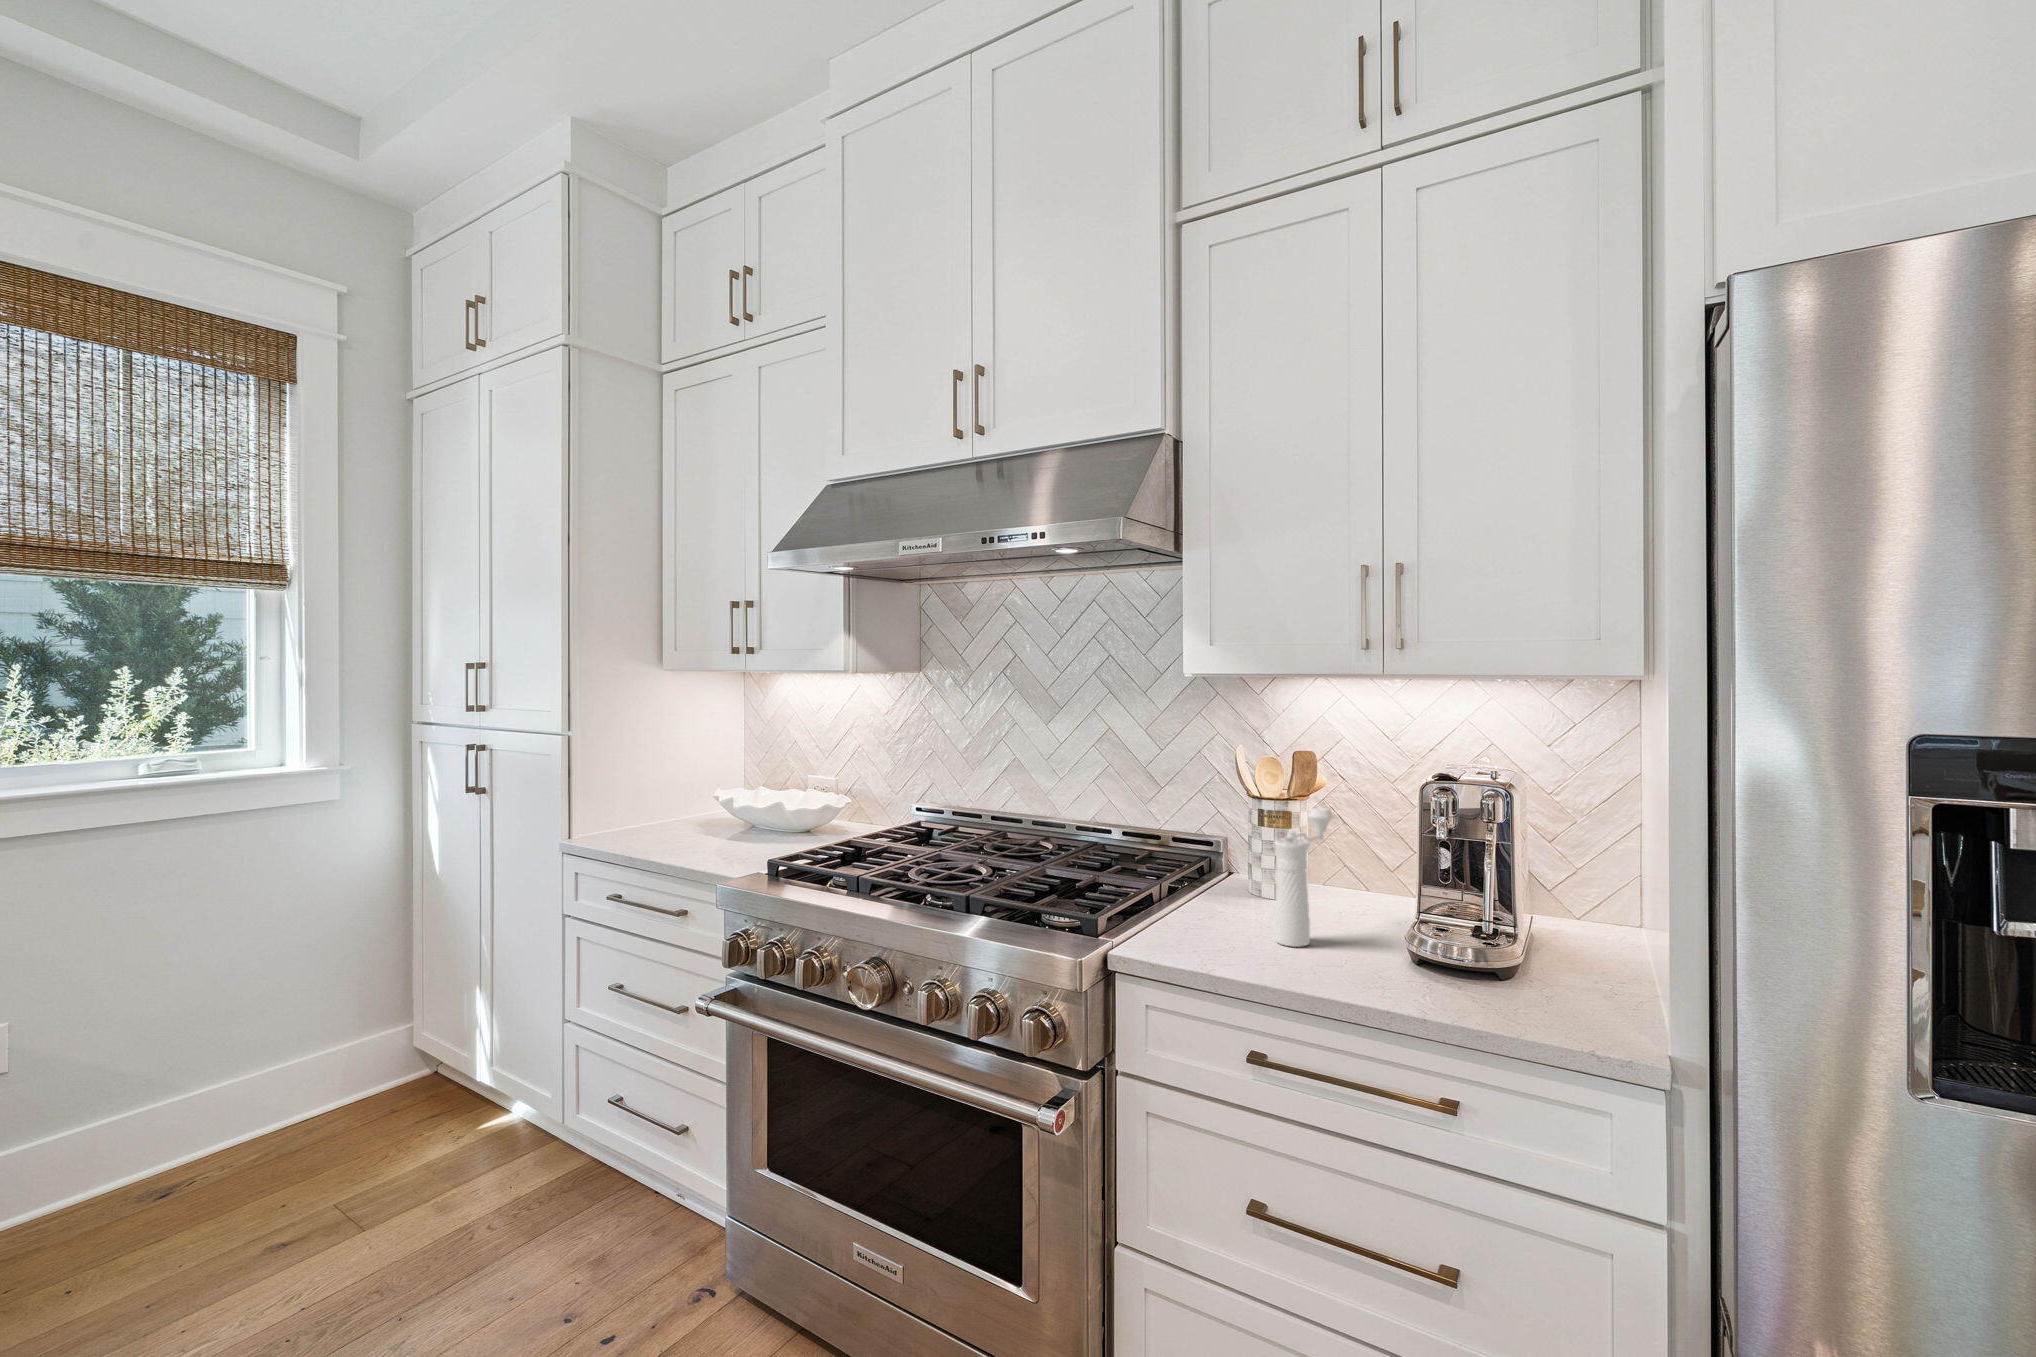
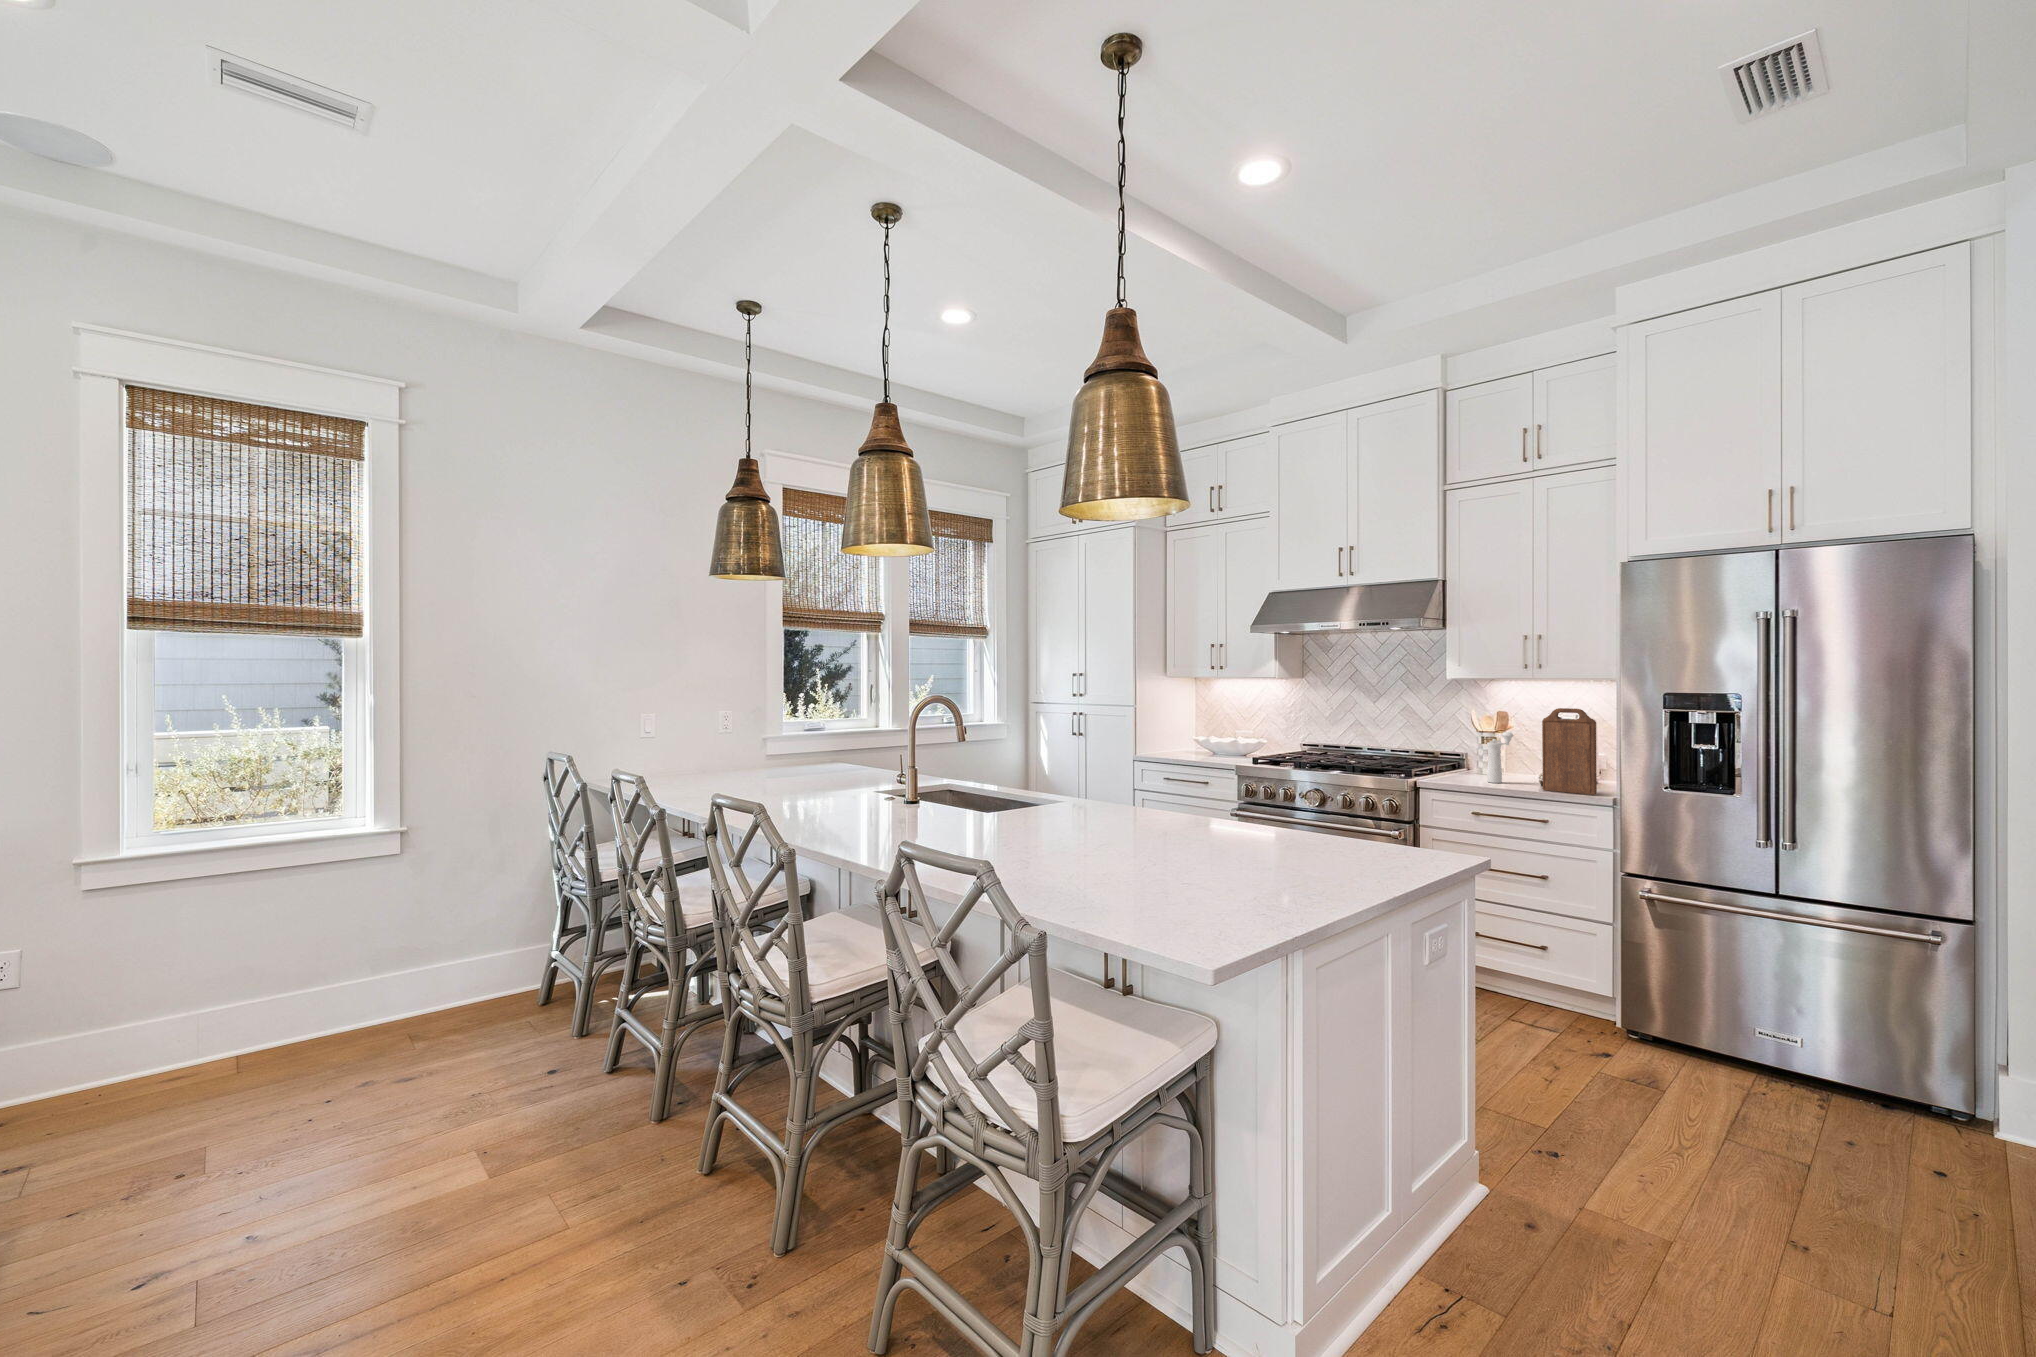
cutting board: none [1422,761,1578,1020] -> present [1542,708,1597,795]

